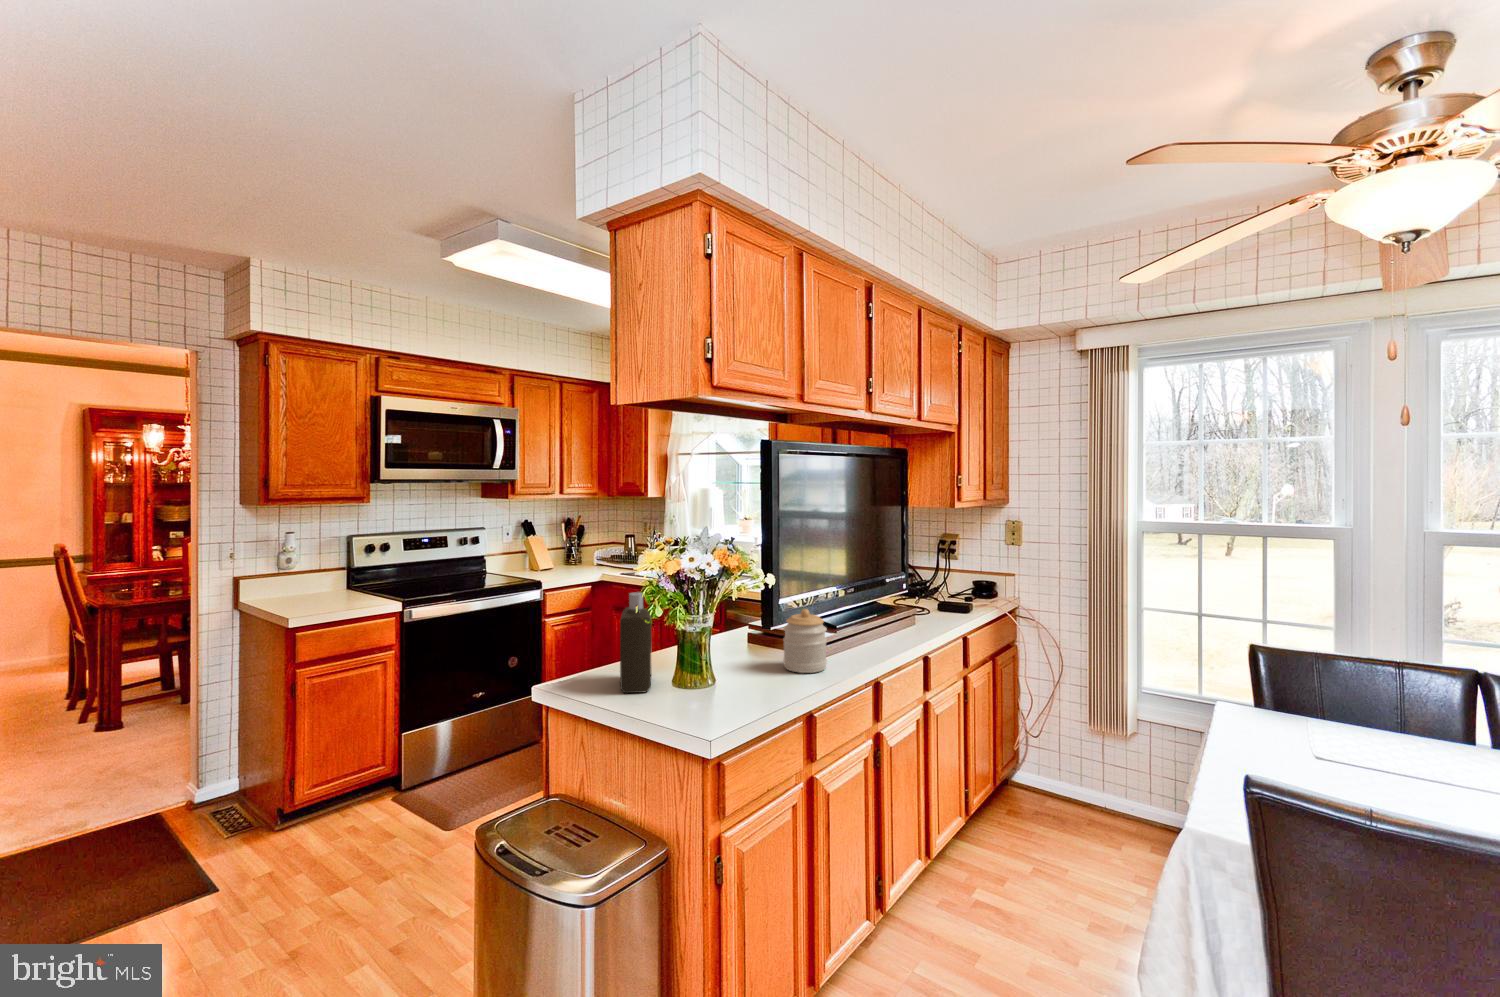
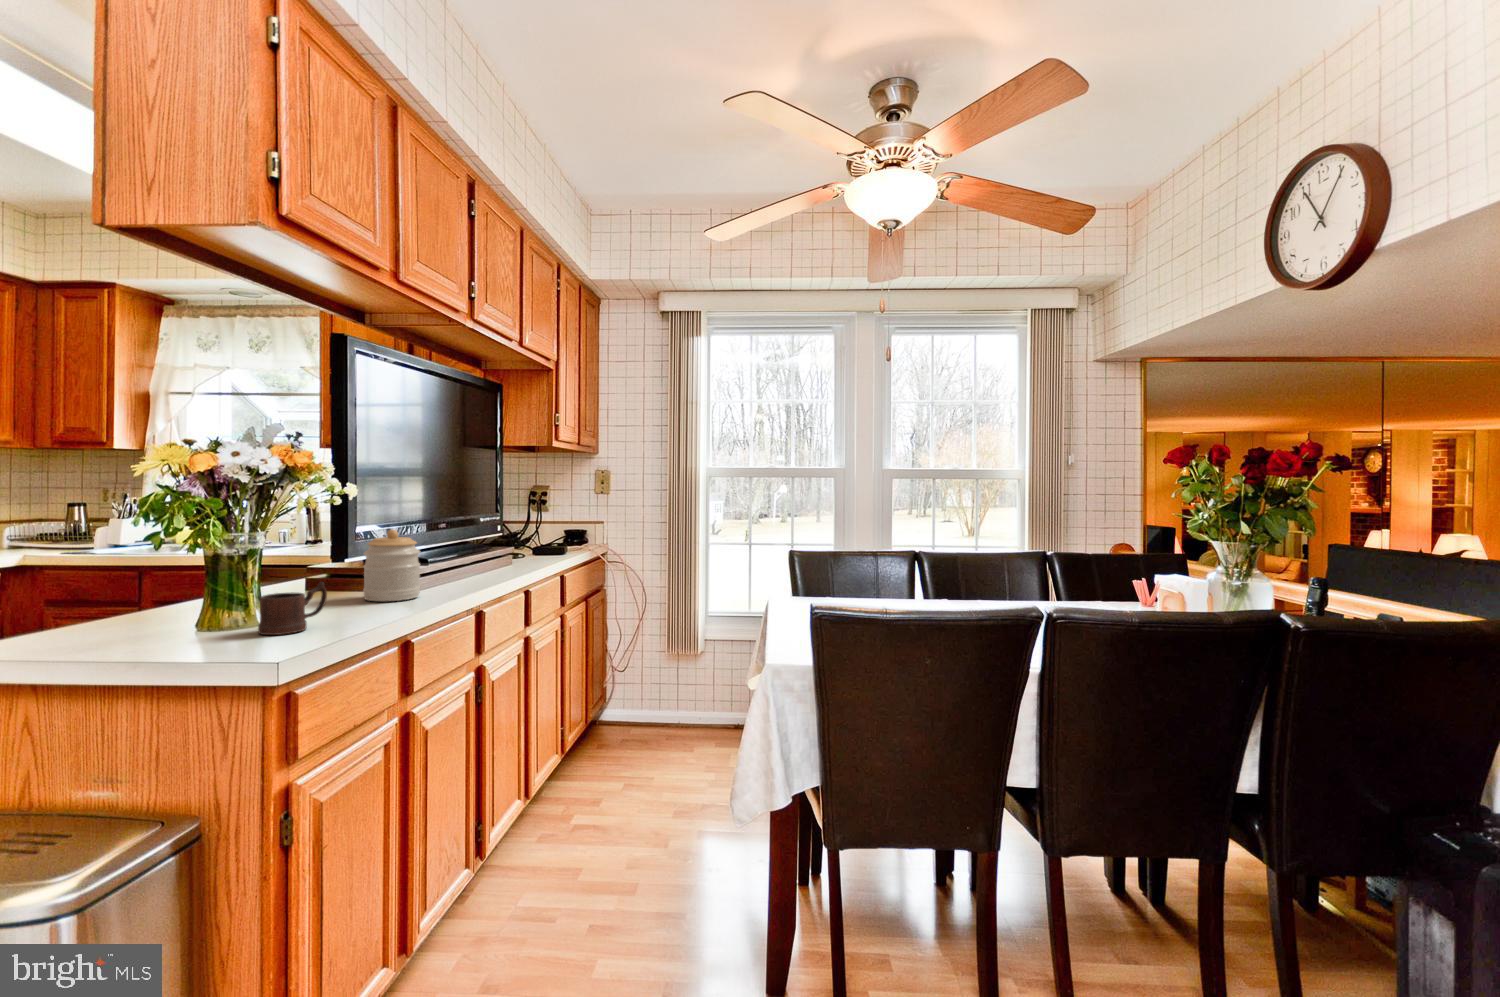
bottle: present [620,592,652,693] -> none [105,504,162,640]
mug: none [705,663,751,707] -> present [258,582,327,635]

